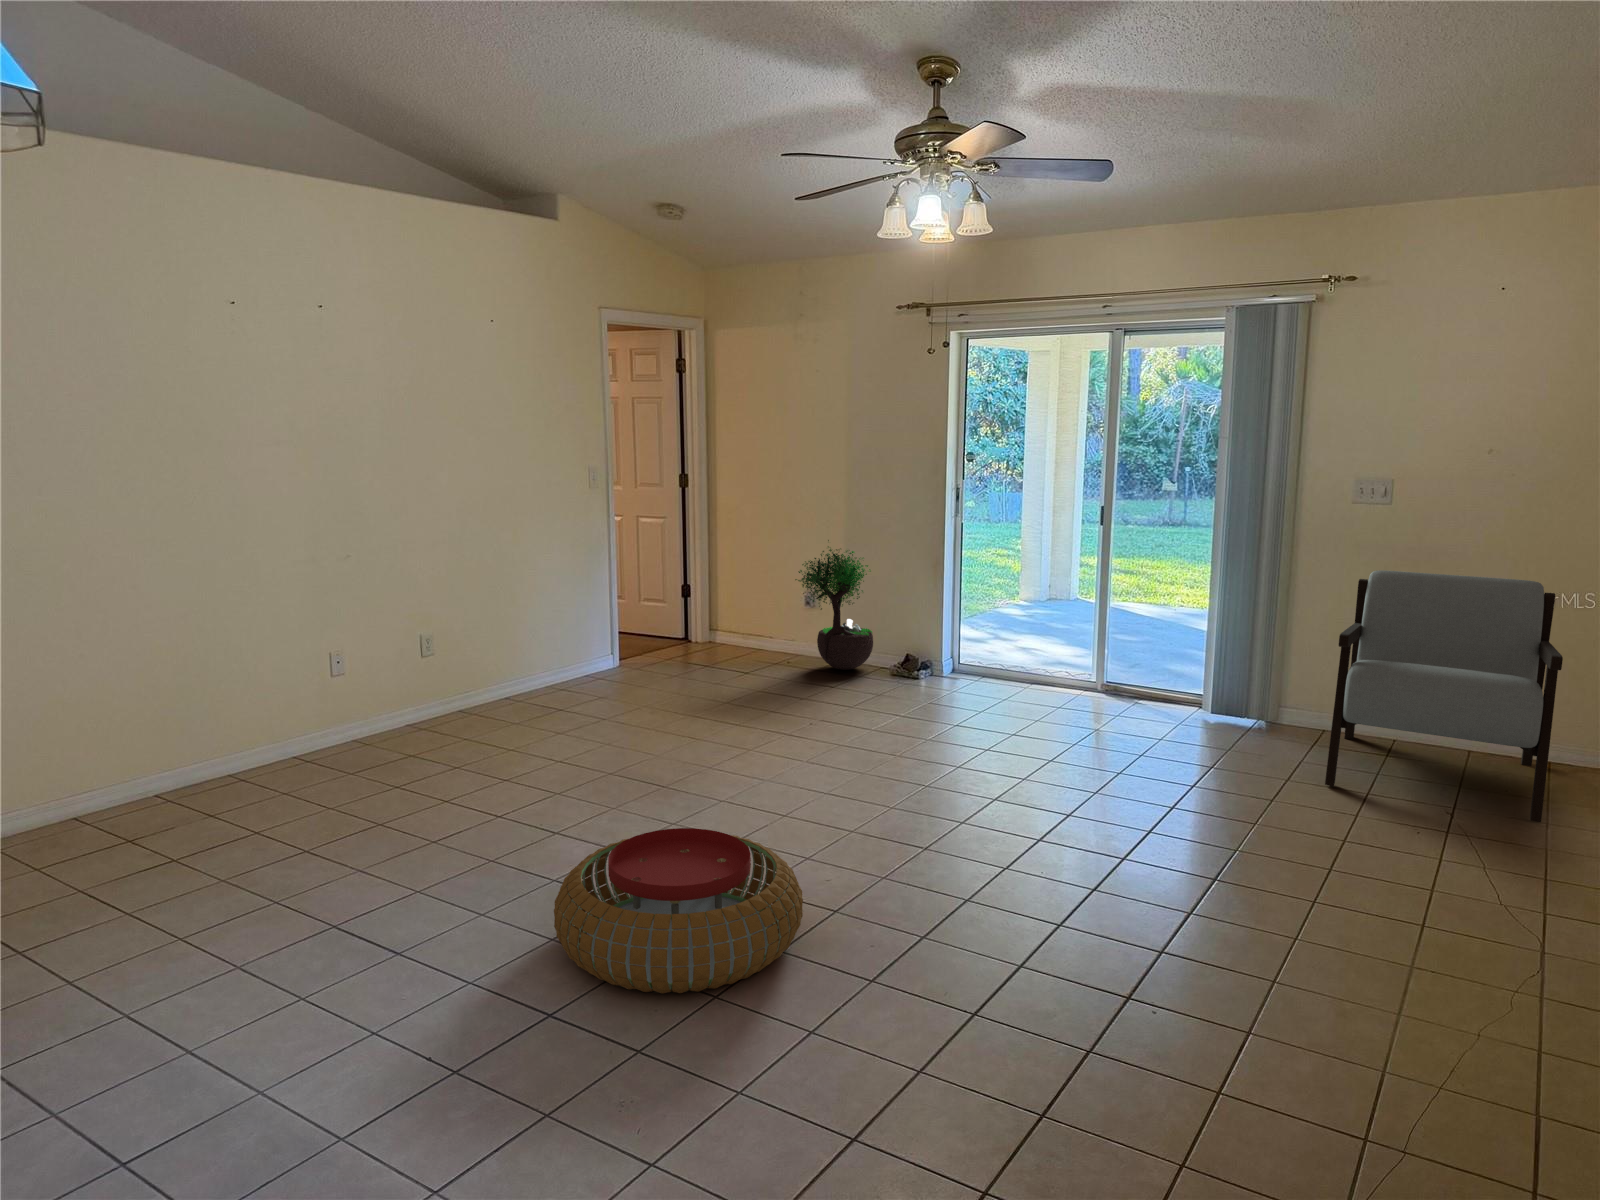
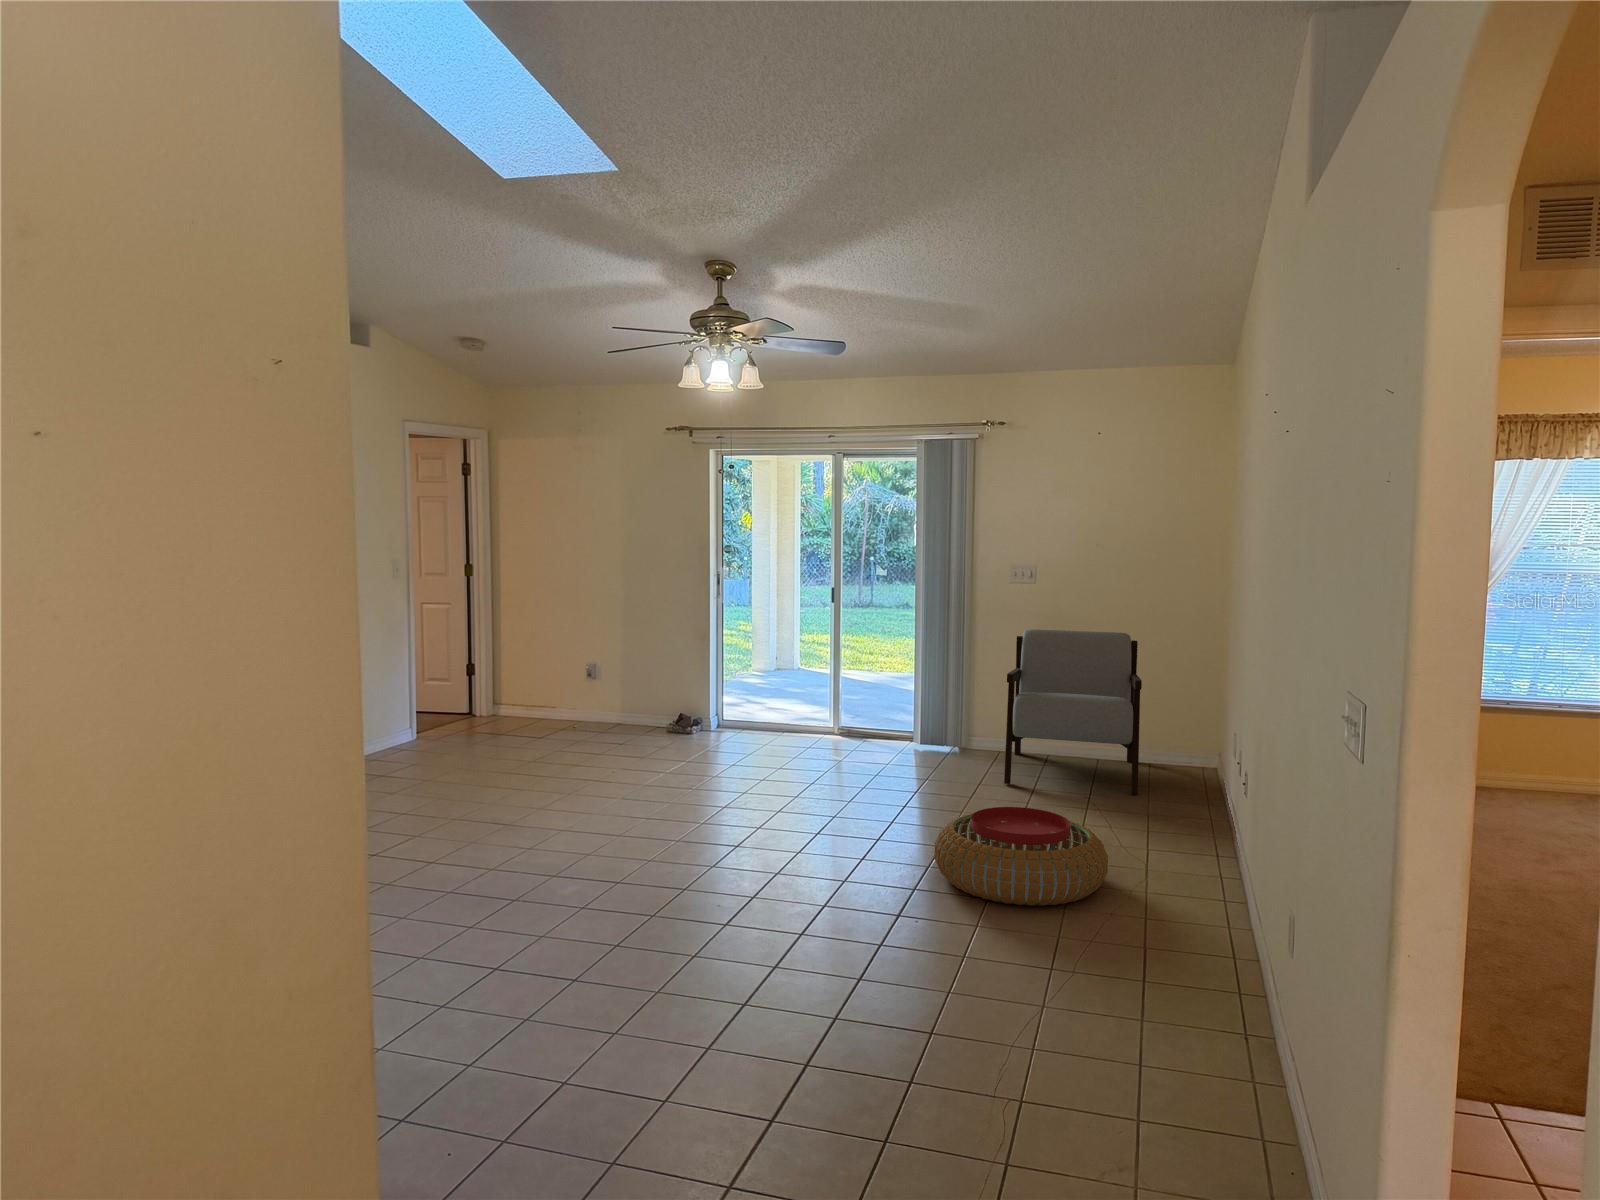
potted tree: present [795,540,873,670] -> none [582,620,650,732]
pouf: present [554,828,803,993] -> present [934,807,1108,906]

